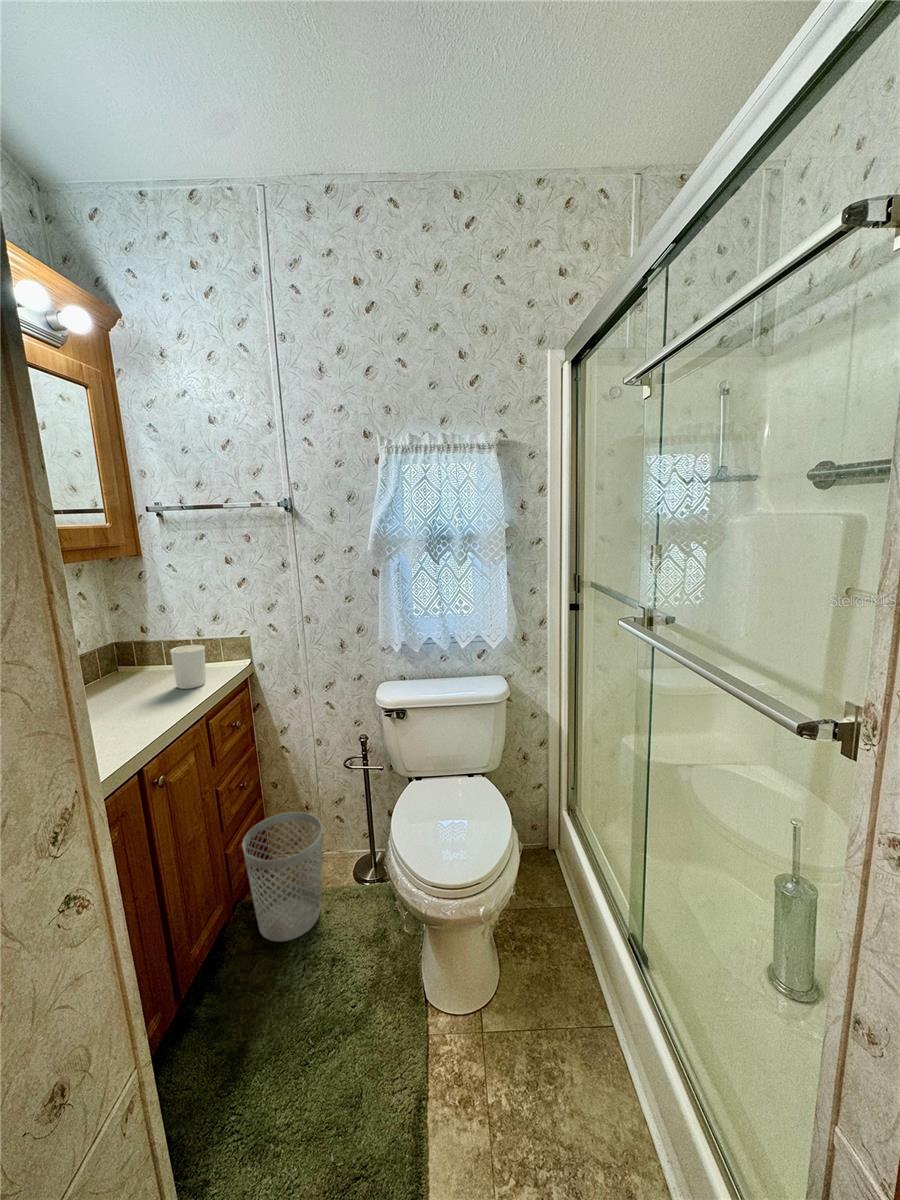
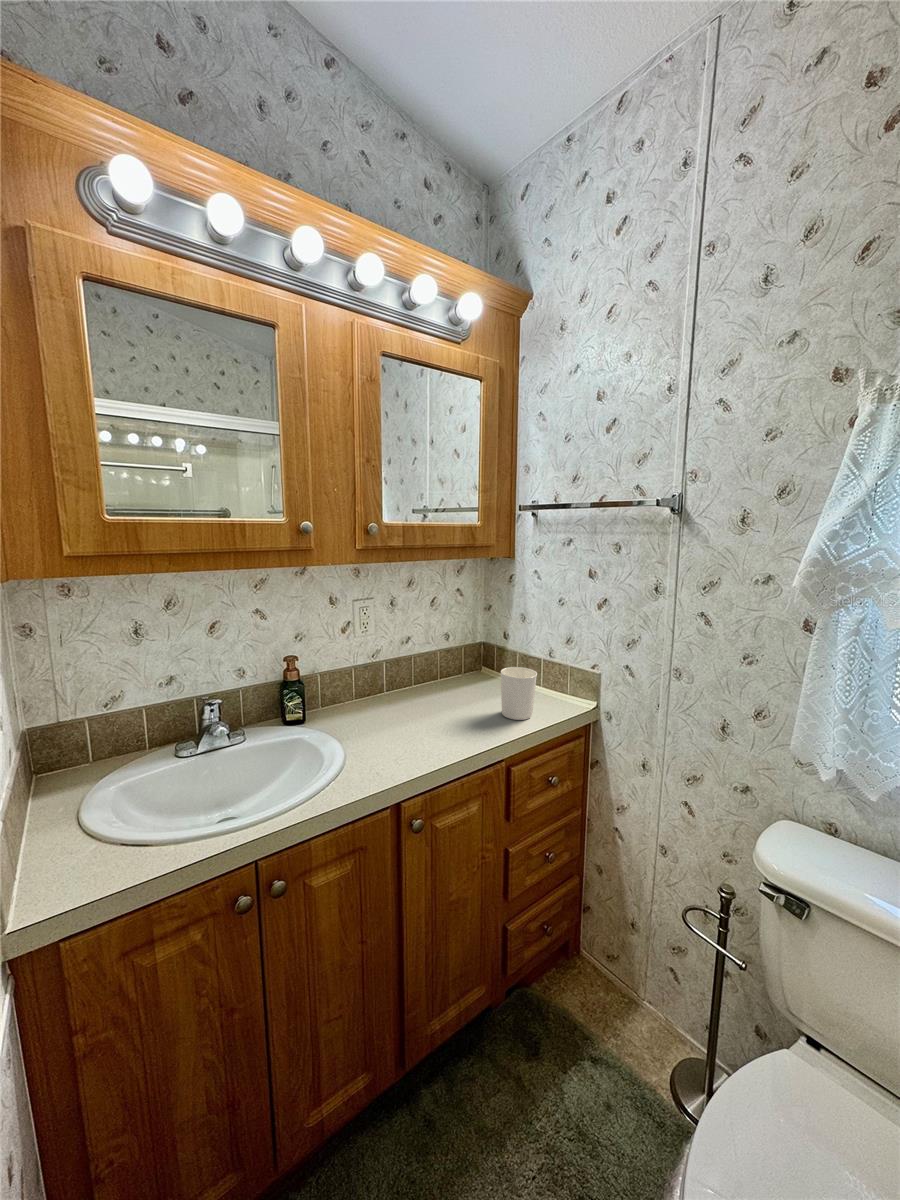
wastebasket: present [242,812,322,942] -> none [518,915,626,1111]

